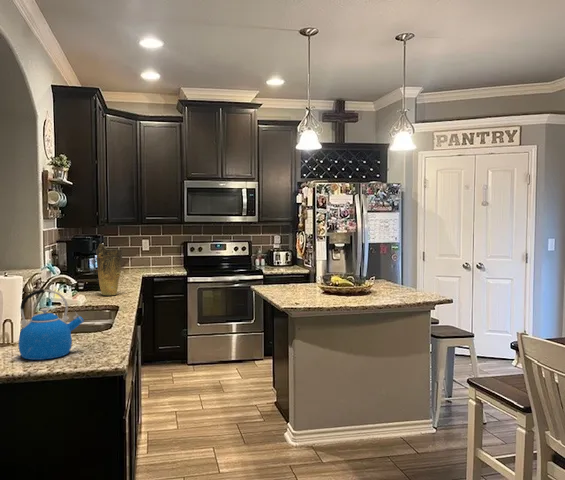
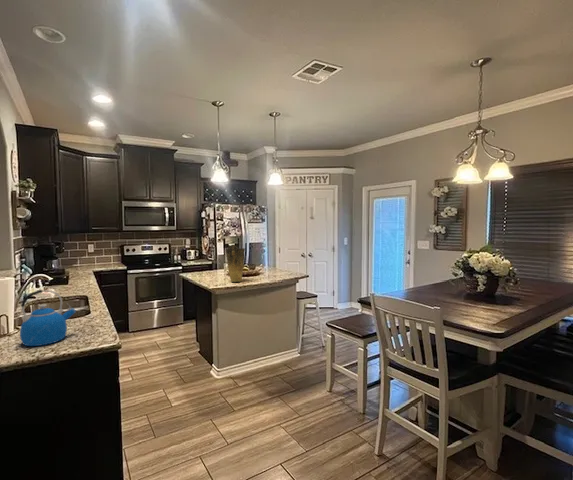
vase: present [96,244,123,296] -> present [226,244,245,282]

